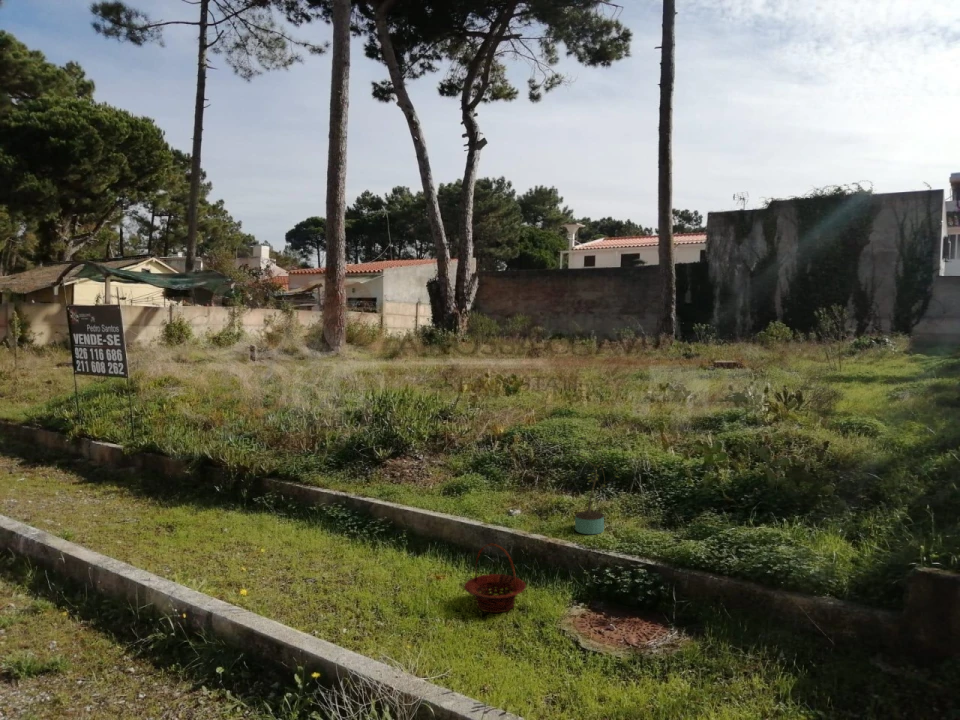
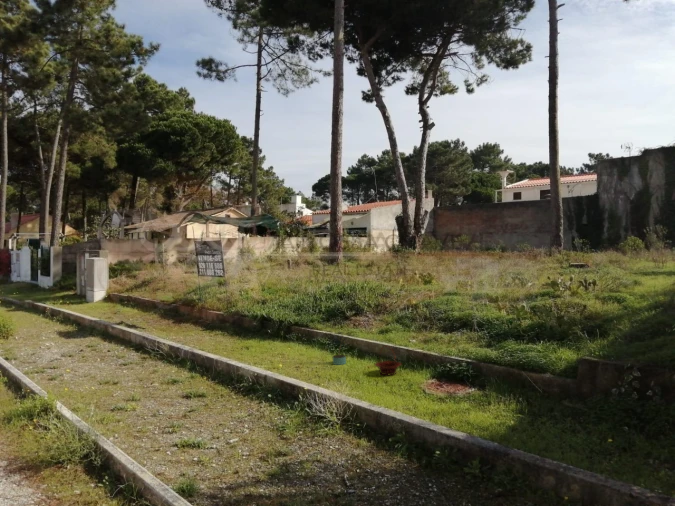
potted plant: present [564,437,619,534] -> present [326,326,350,365]

